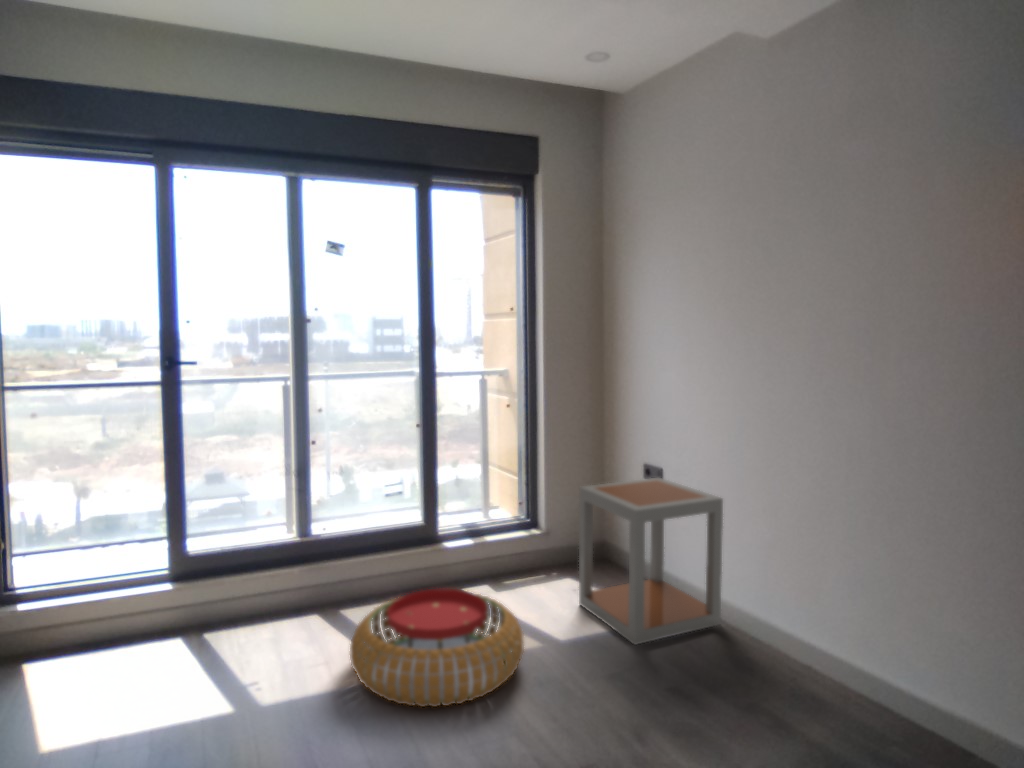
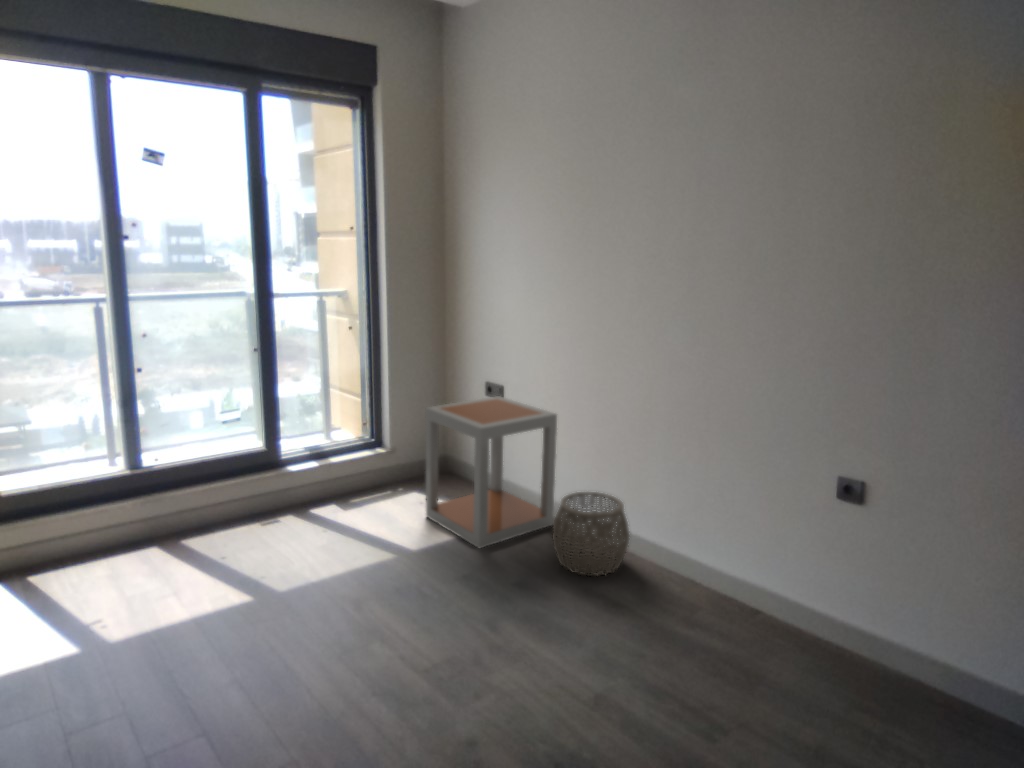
woven basket: none [717,588,813,692] -> present [552,492,629,576]
pouf: present [350,589,524,707] -> none [204,512,379,622]

